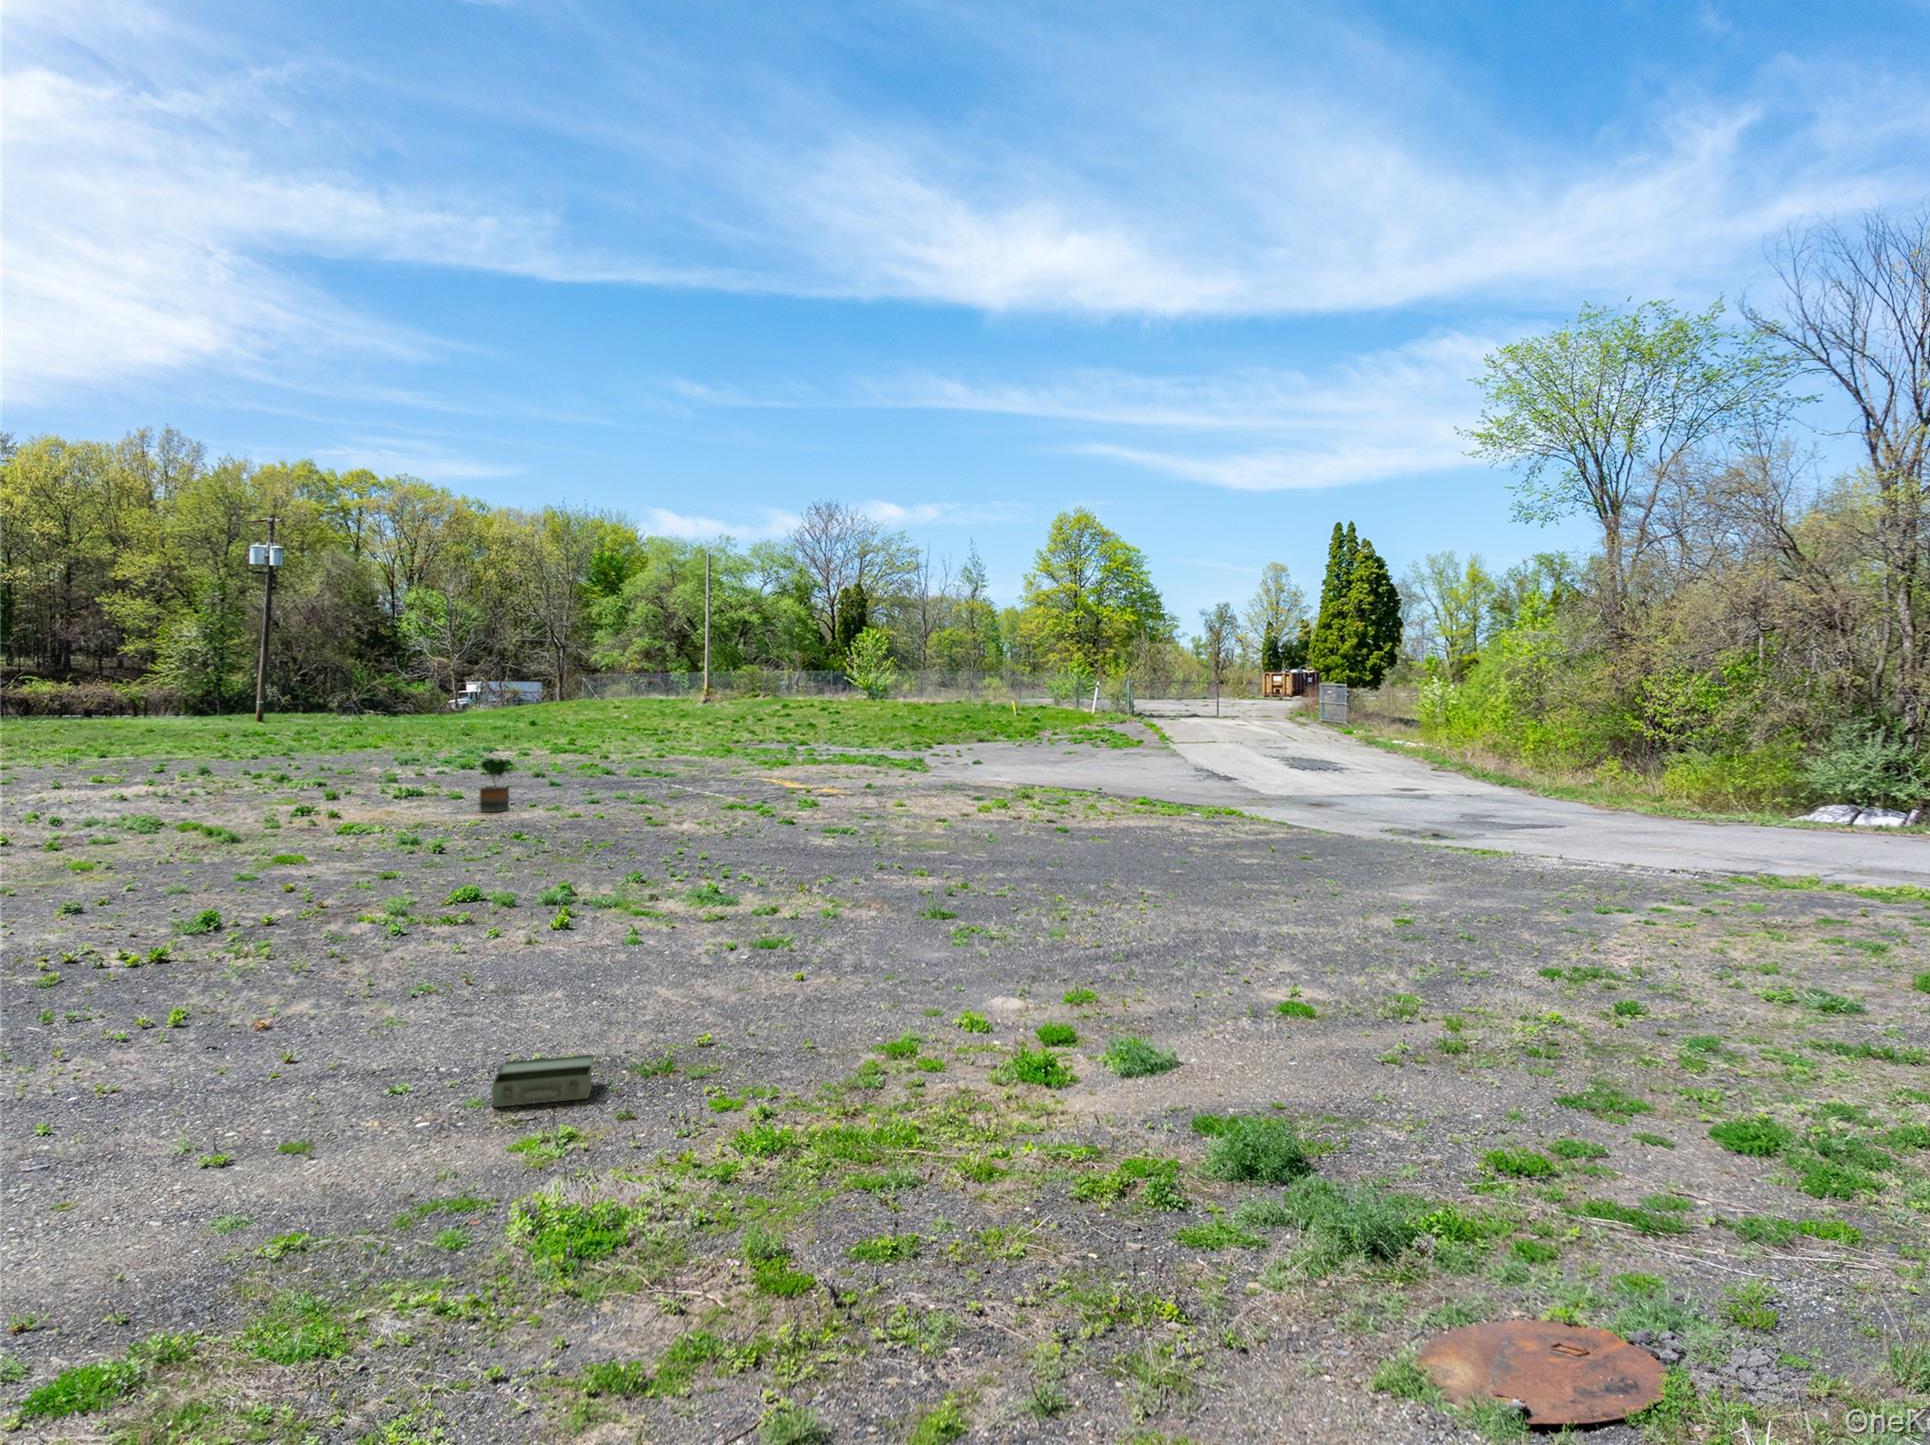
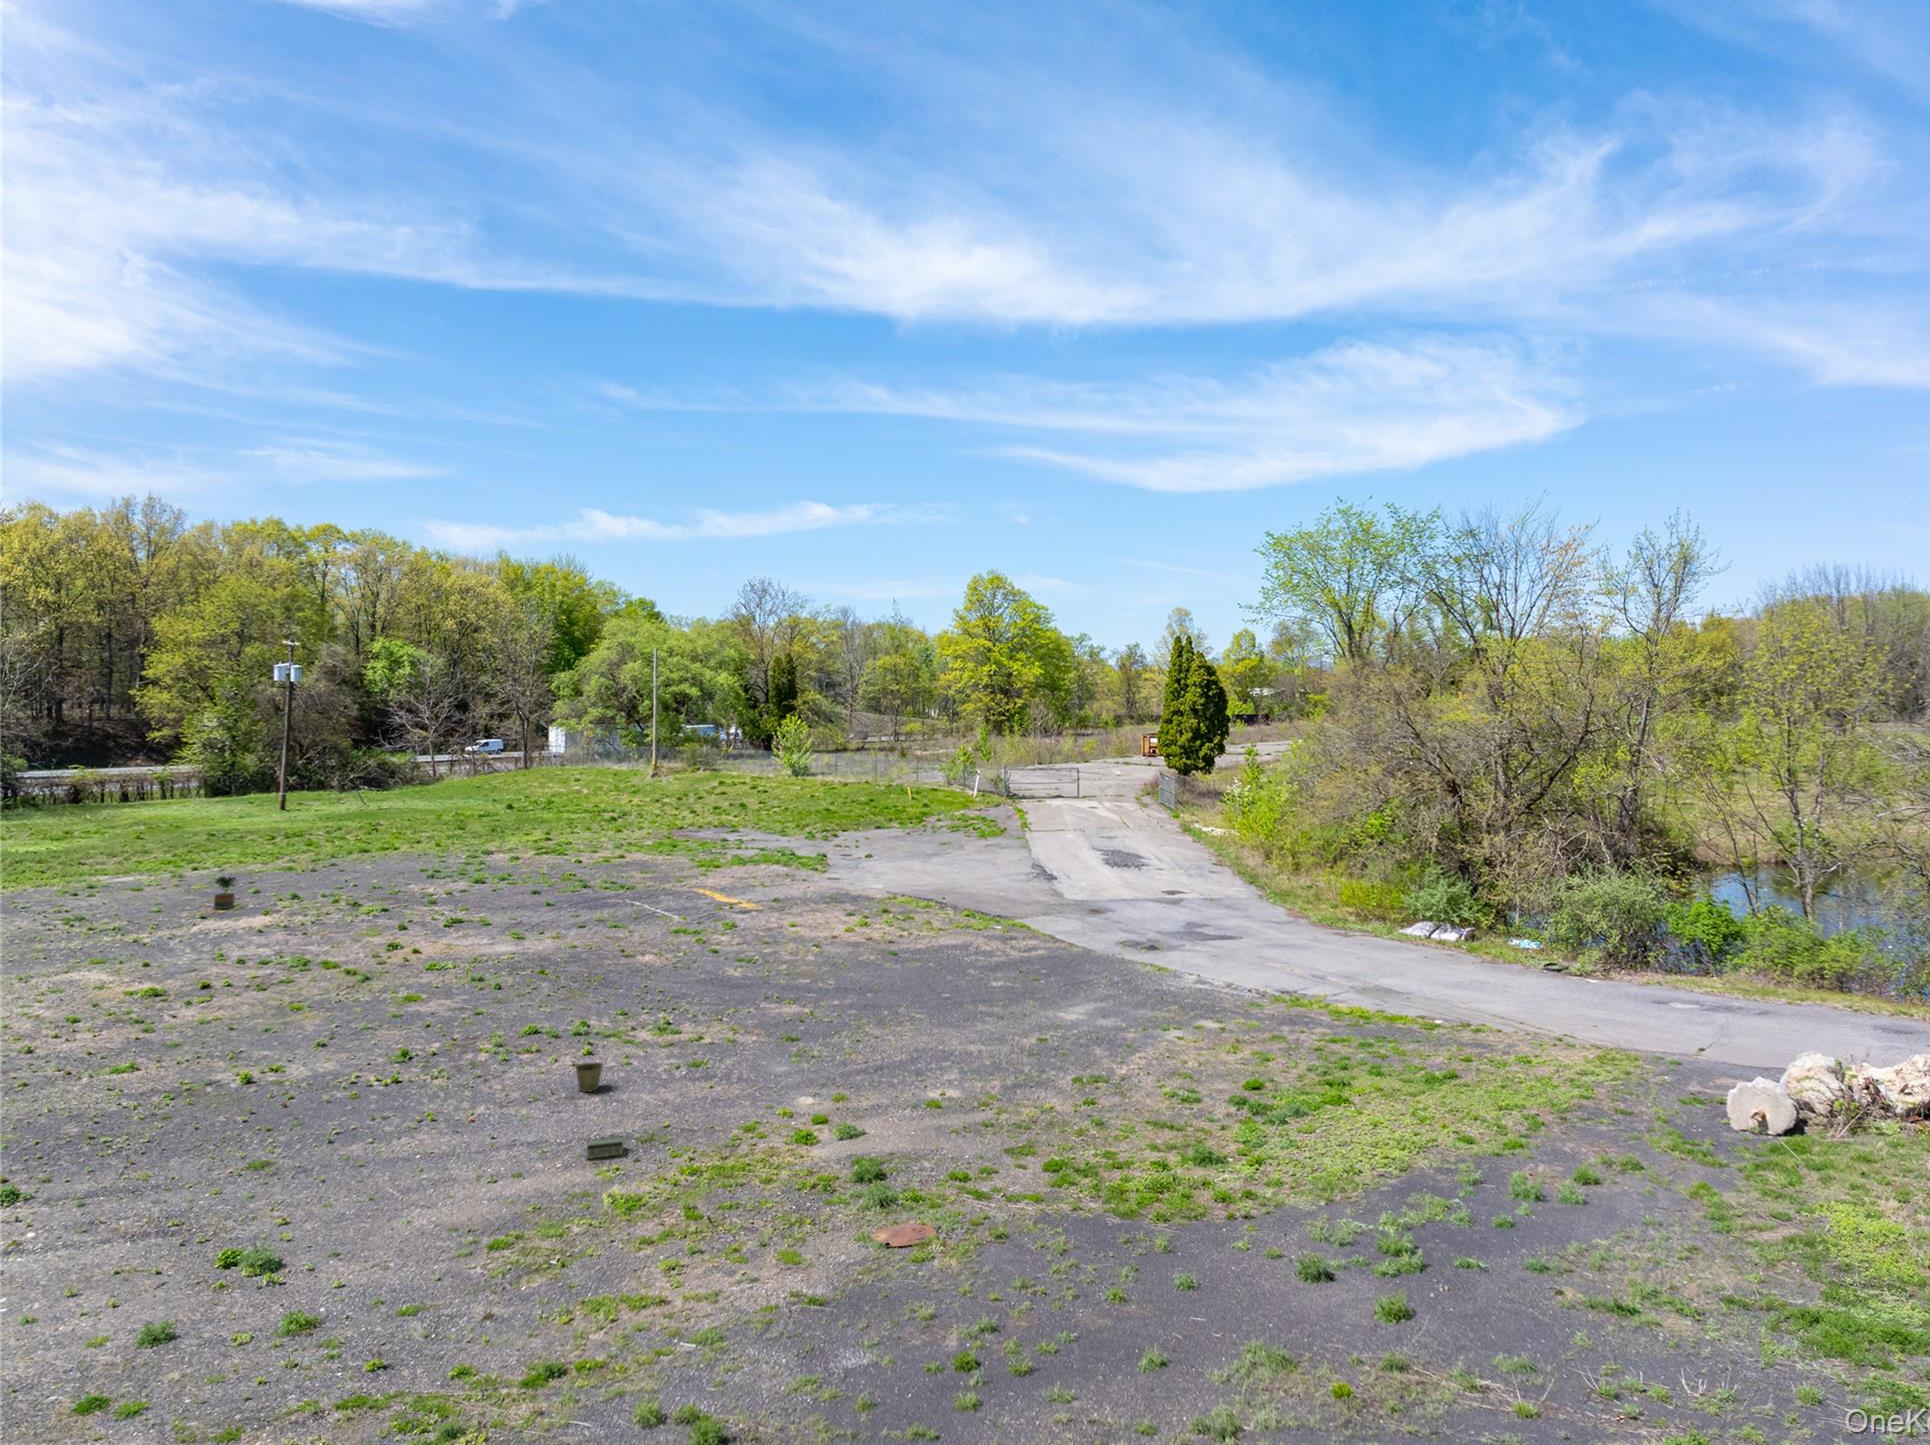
potted tree: present [480,758,515,812] -> present [214,877,237,909]
bucket: none [517,895,577,980] -> present [576,1062,603,1092]

